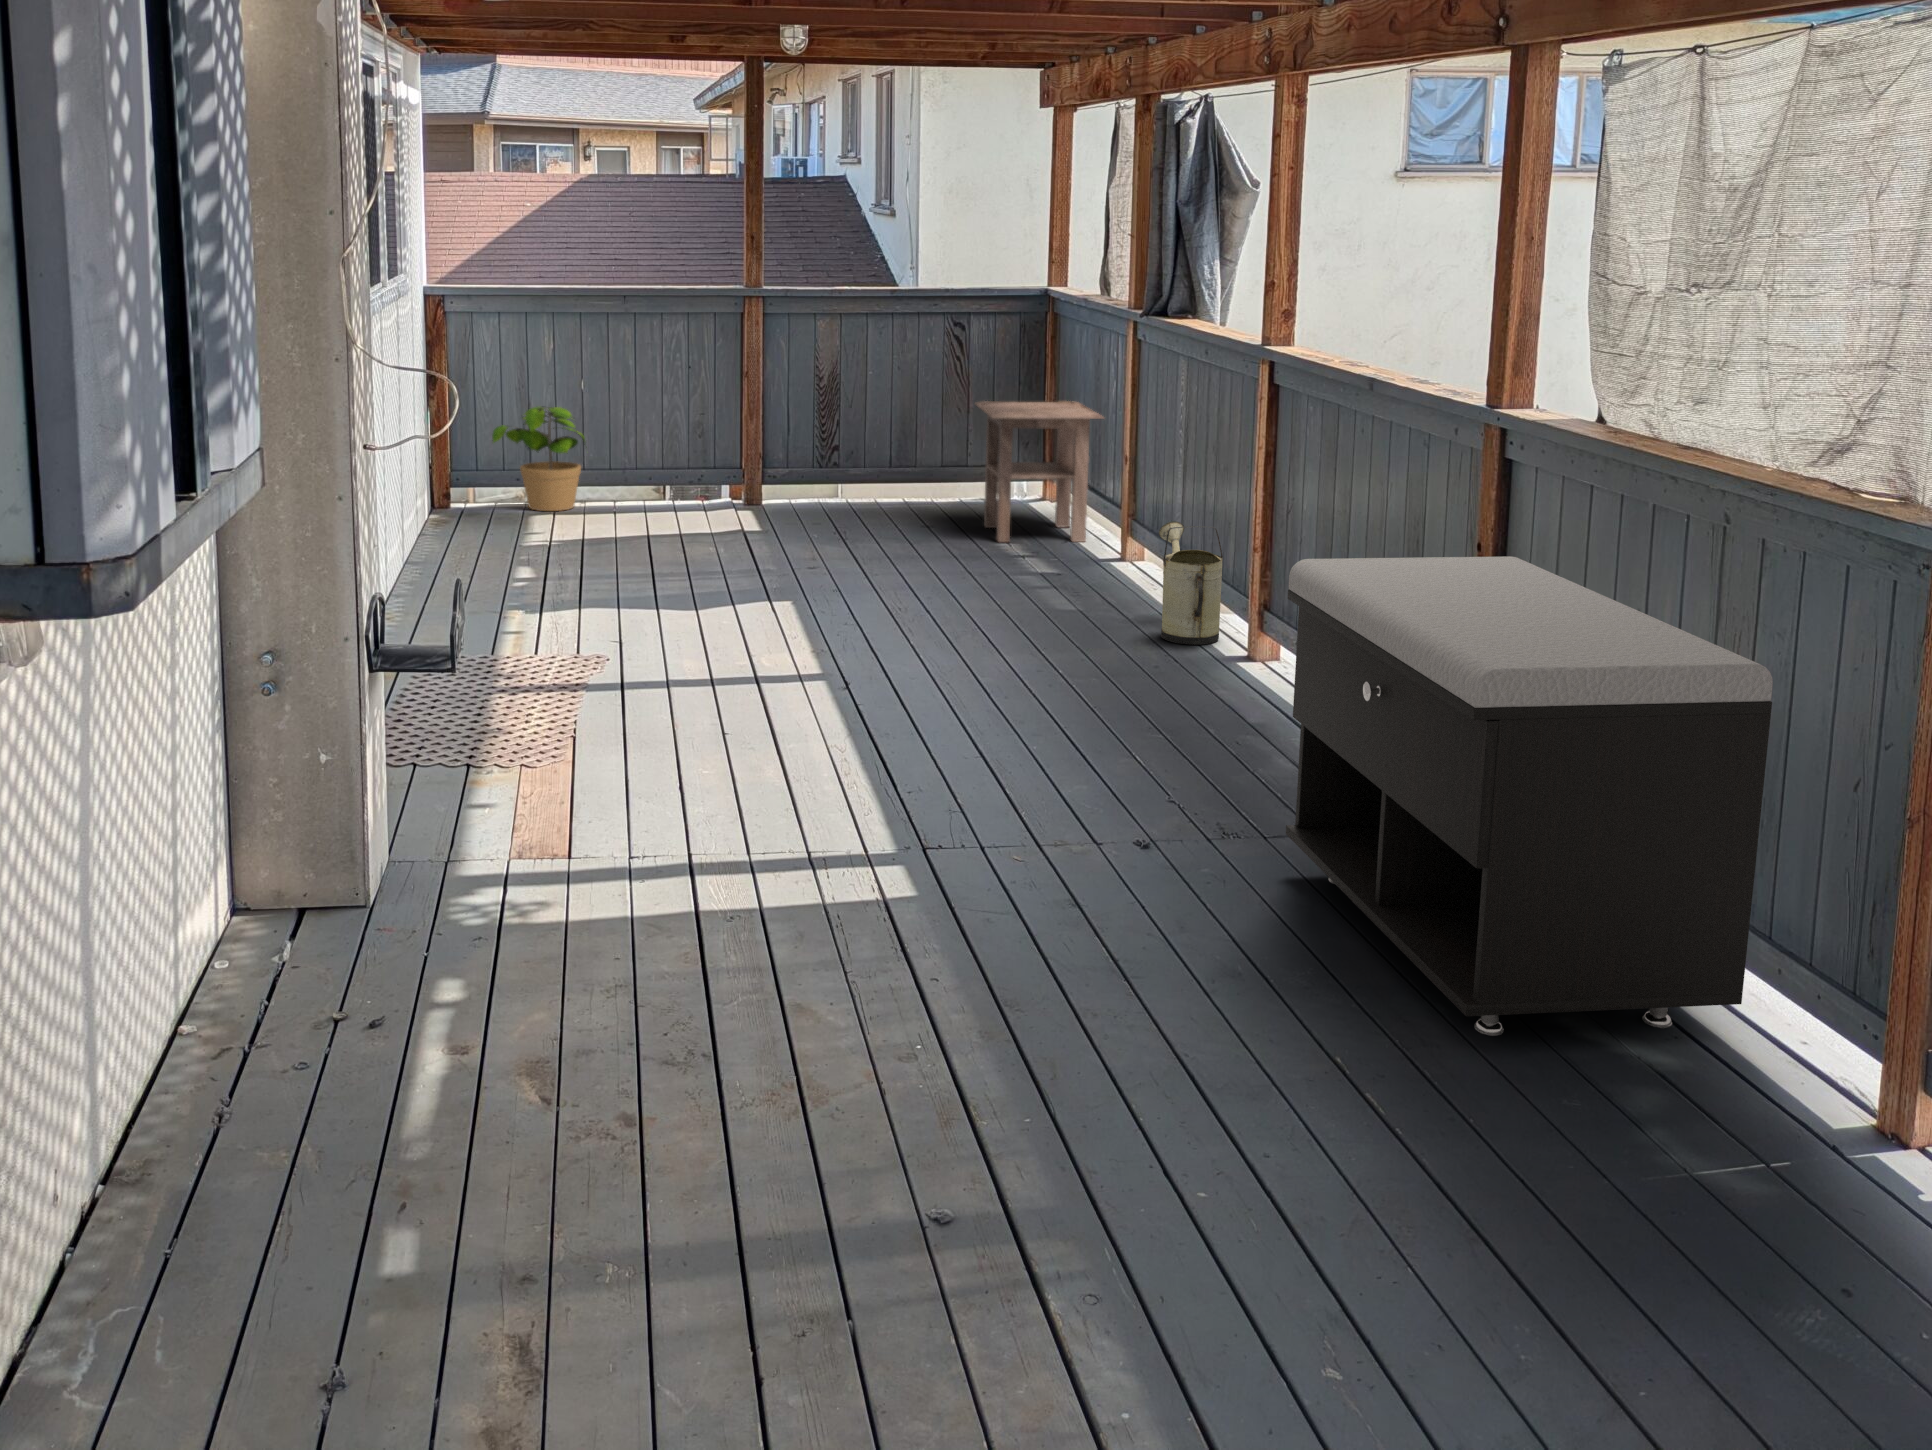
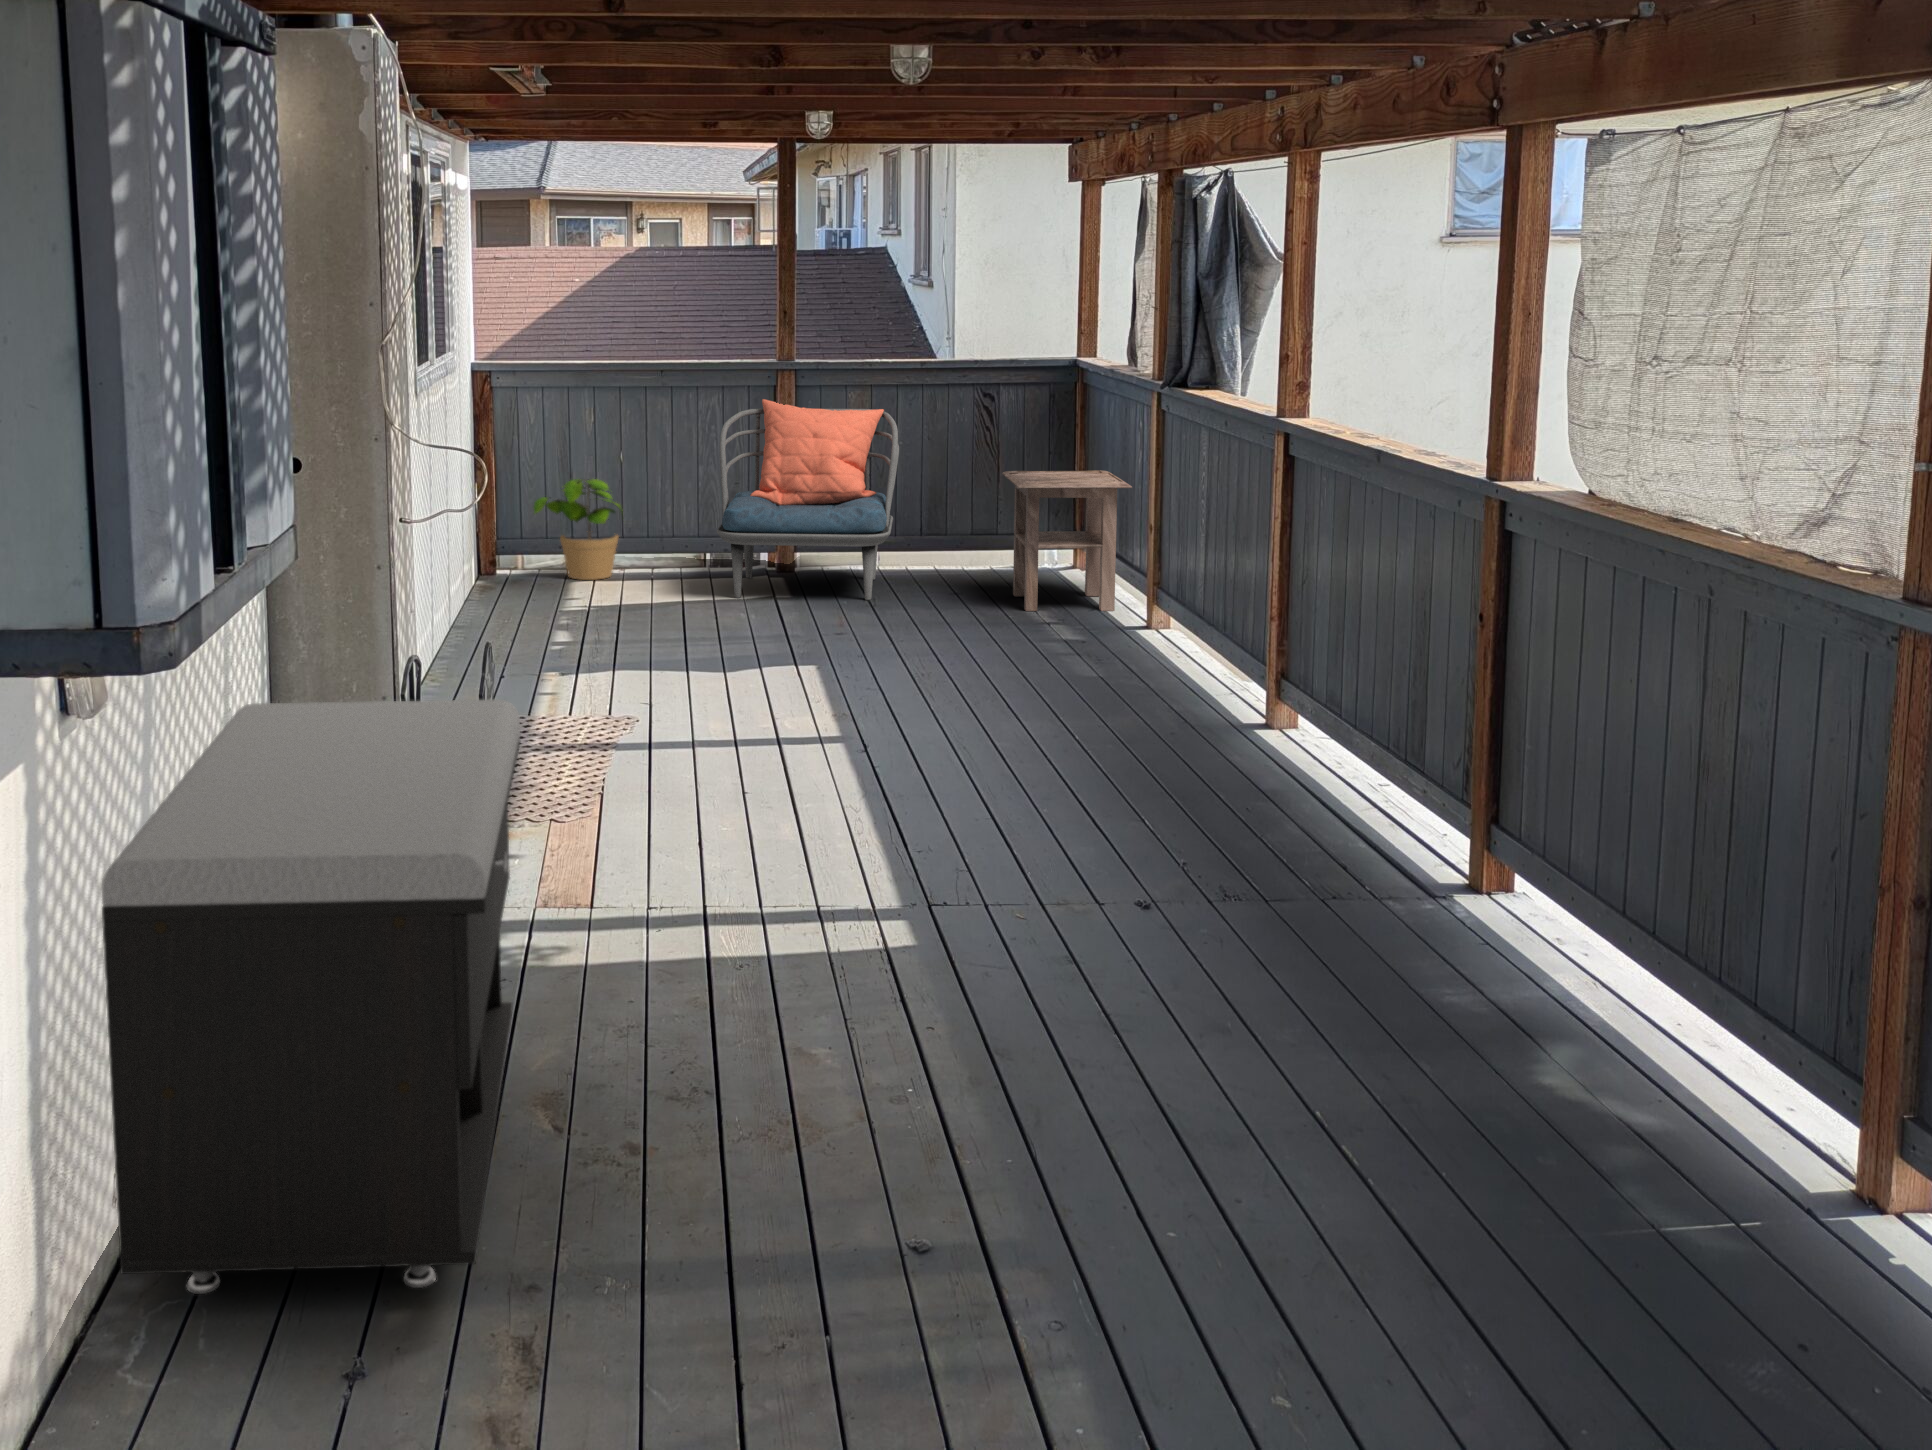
armchair: none [684,326,869,532] -> present [717,399,899,600]
watering can: present [1159,521,1223,645] -> none [1179,590,1243,714]
storage bench: present [1286,556,1773,1036] -> present [102,699,520,1294]

